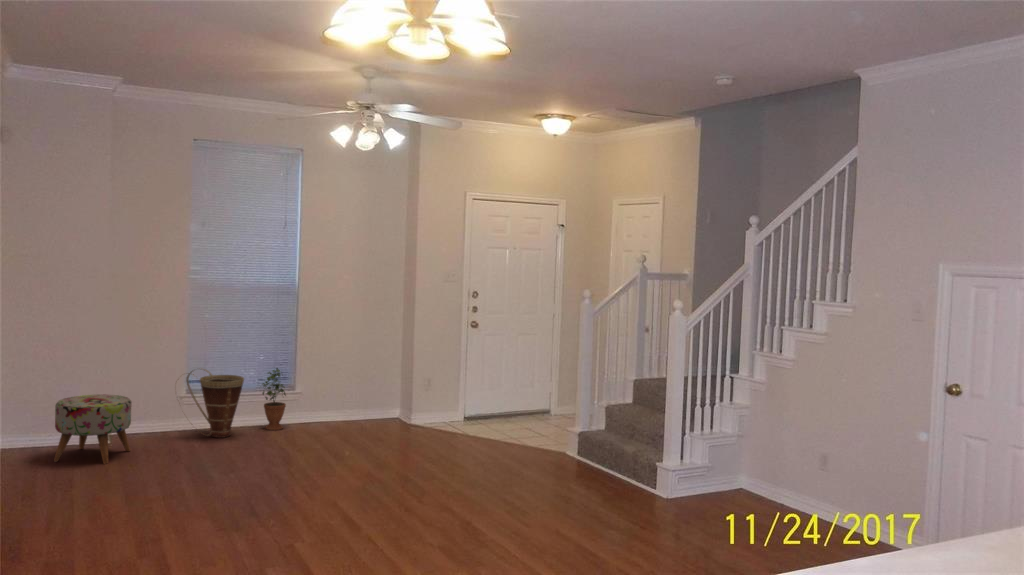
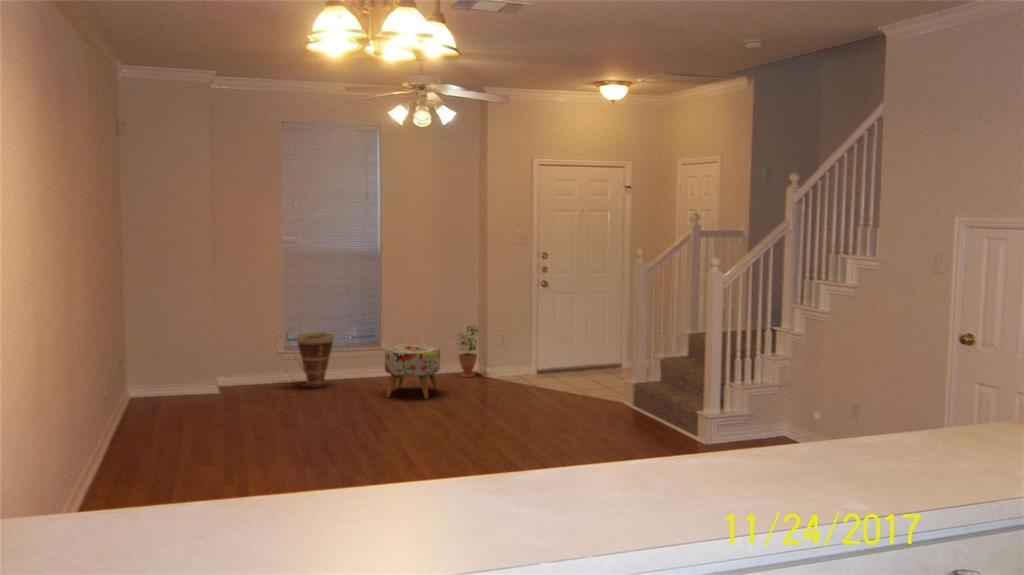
potted plant: present [262,368,286,430] -> present [459,326,478,377]
ottoman: present [54,394,131,464] -> present [385,344,440,399]

